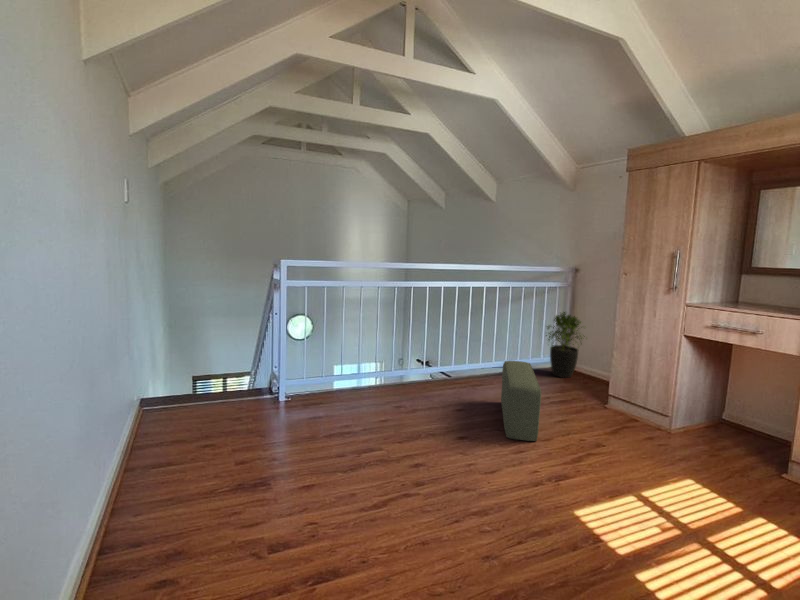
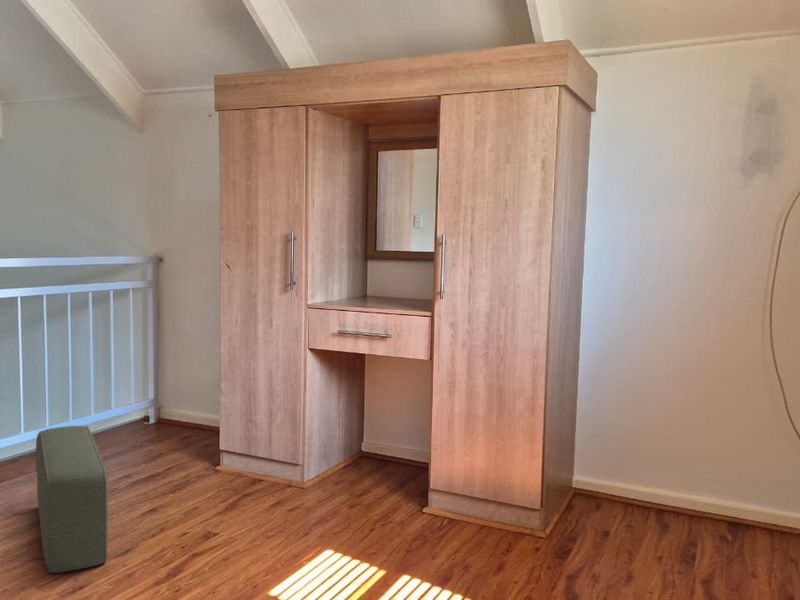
potted plant: present [546,312,585,378] -> none [112,326,188,436]

